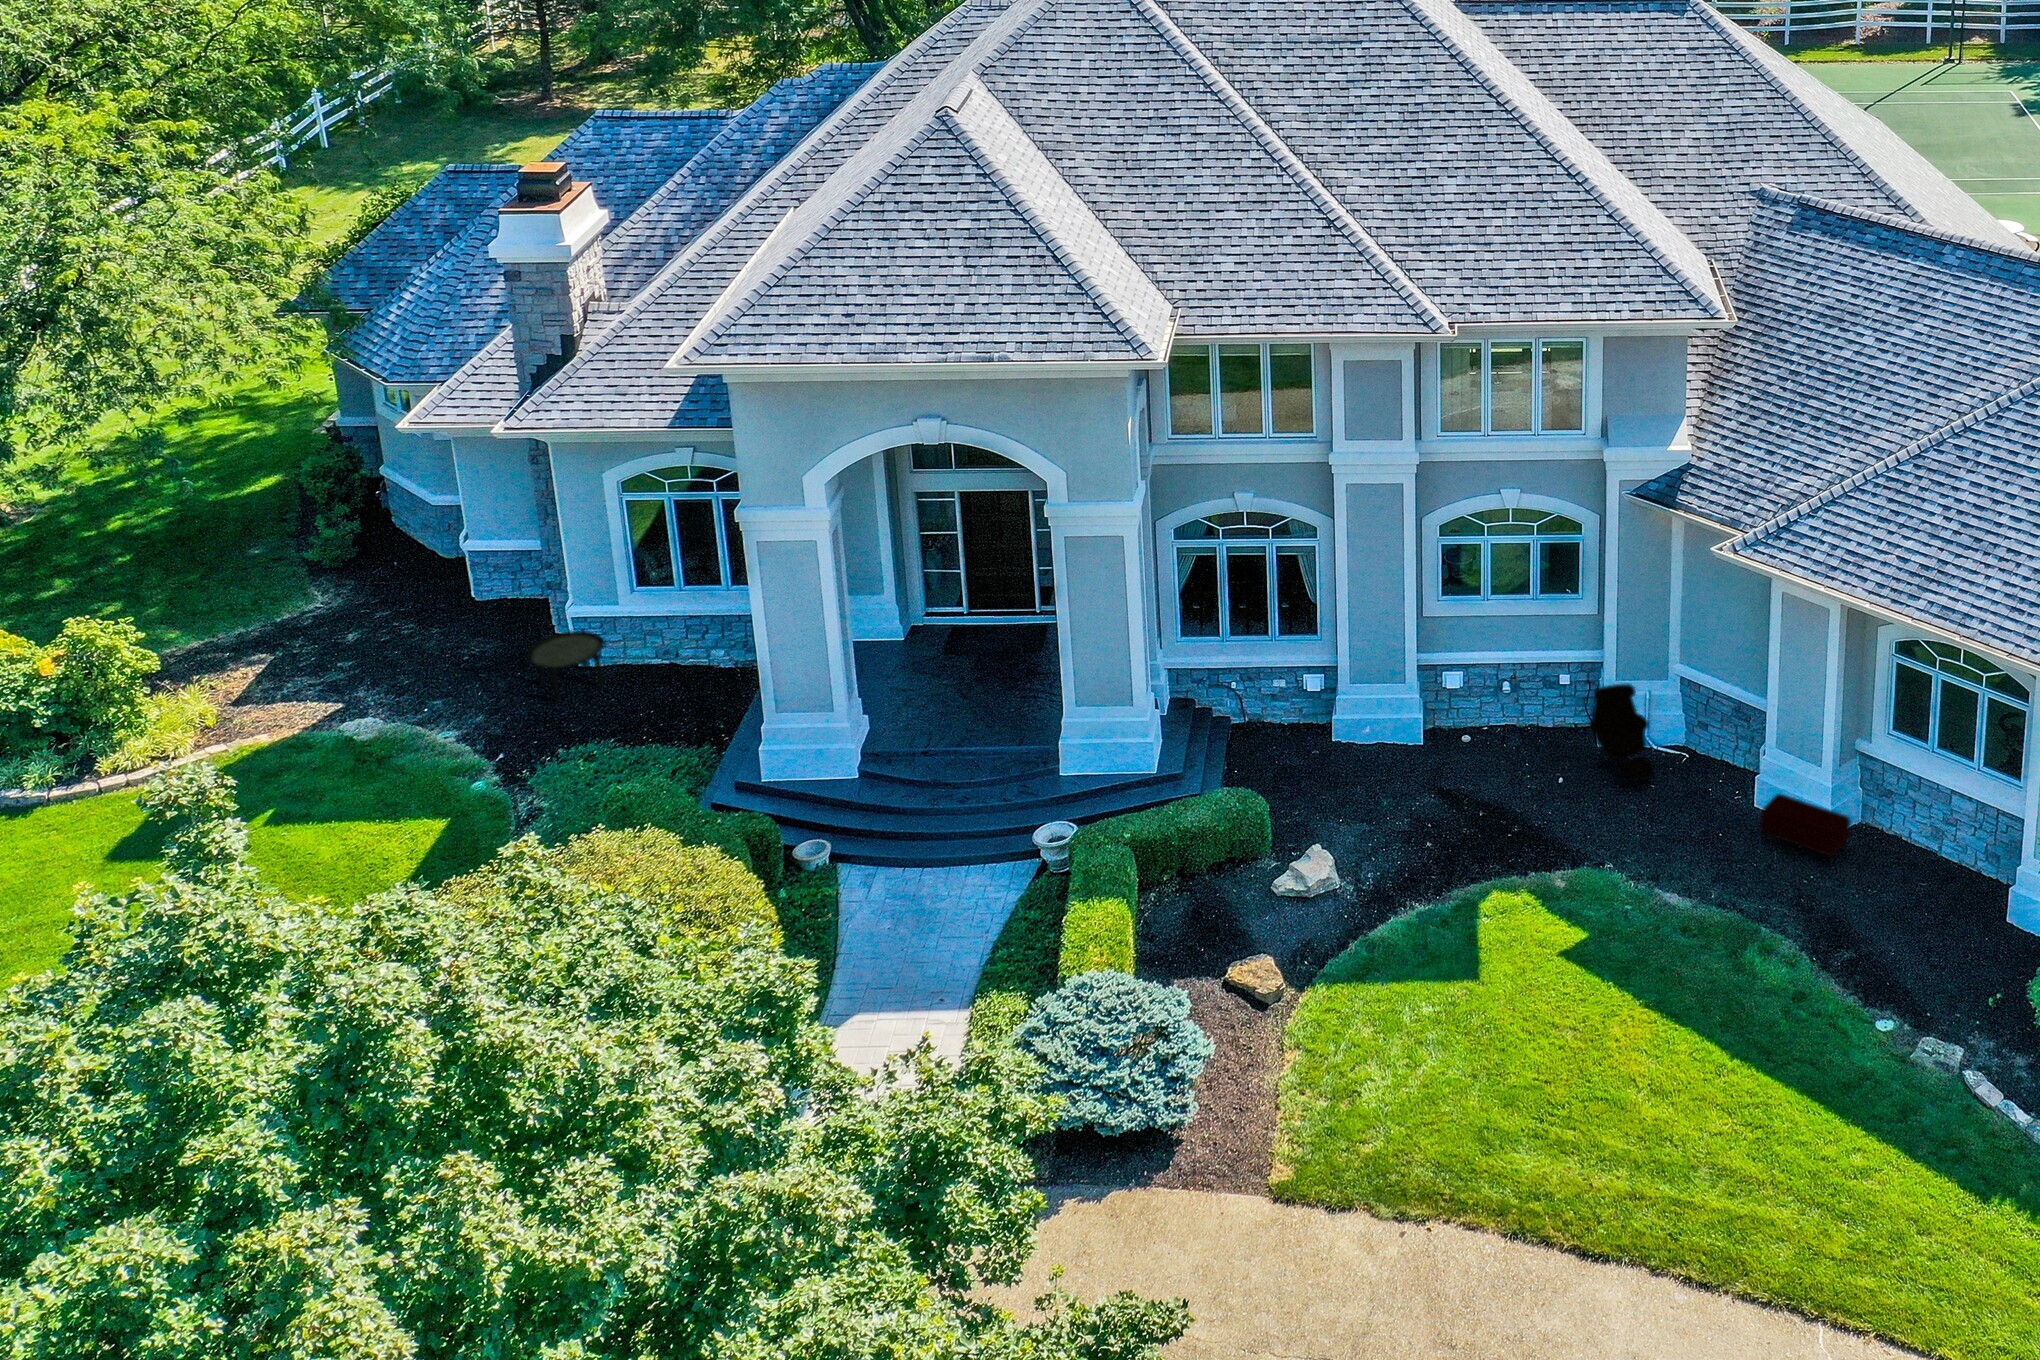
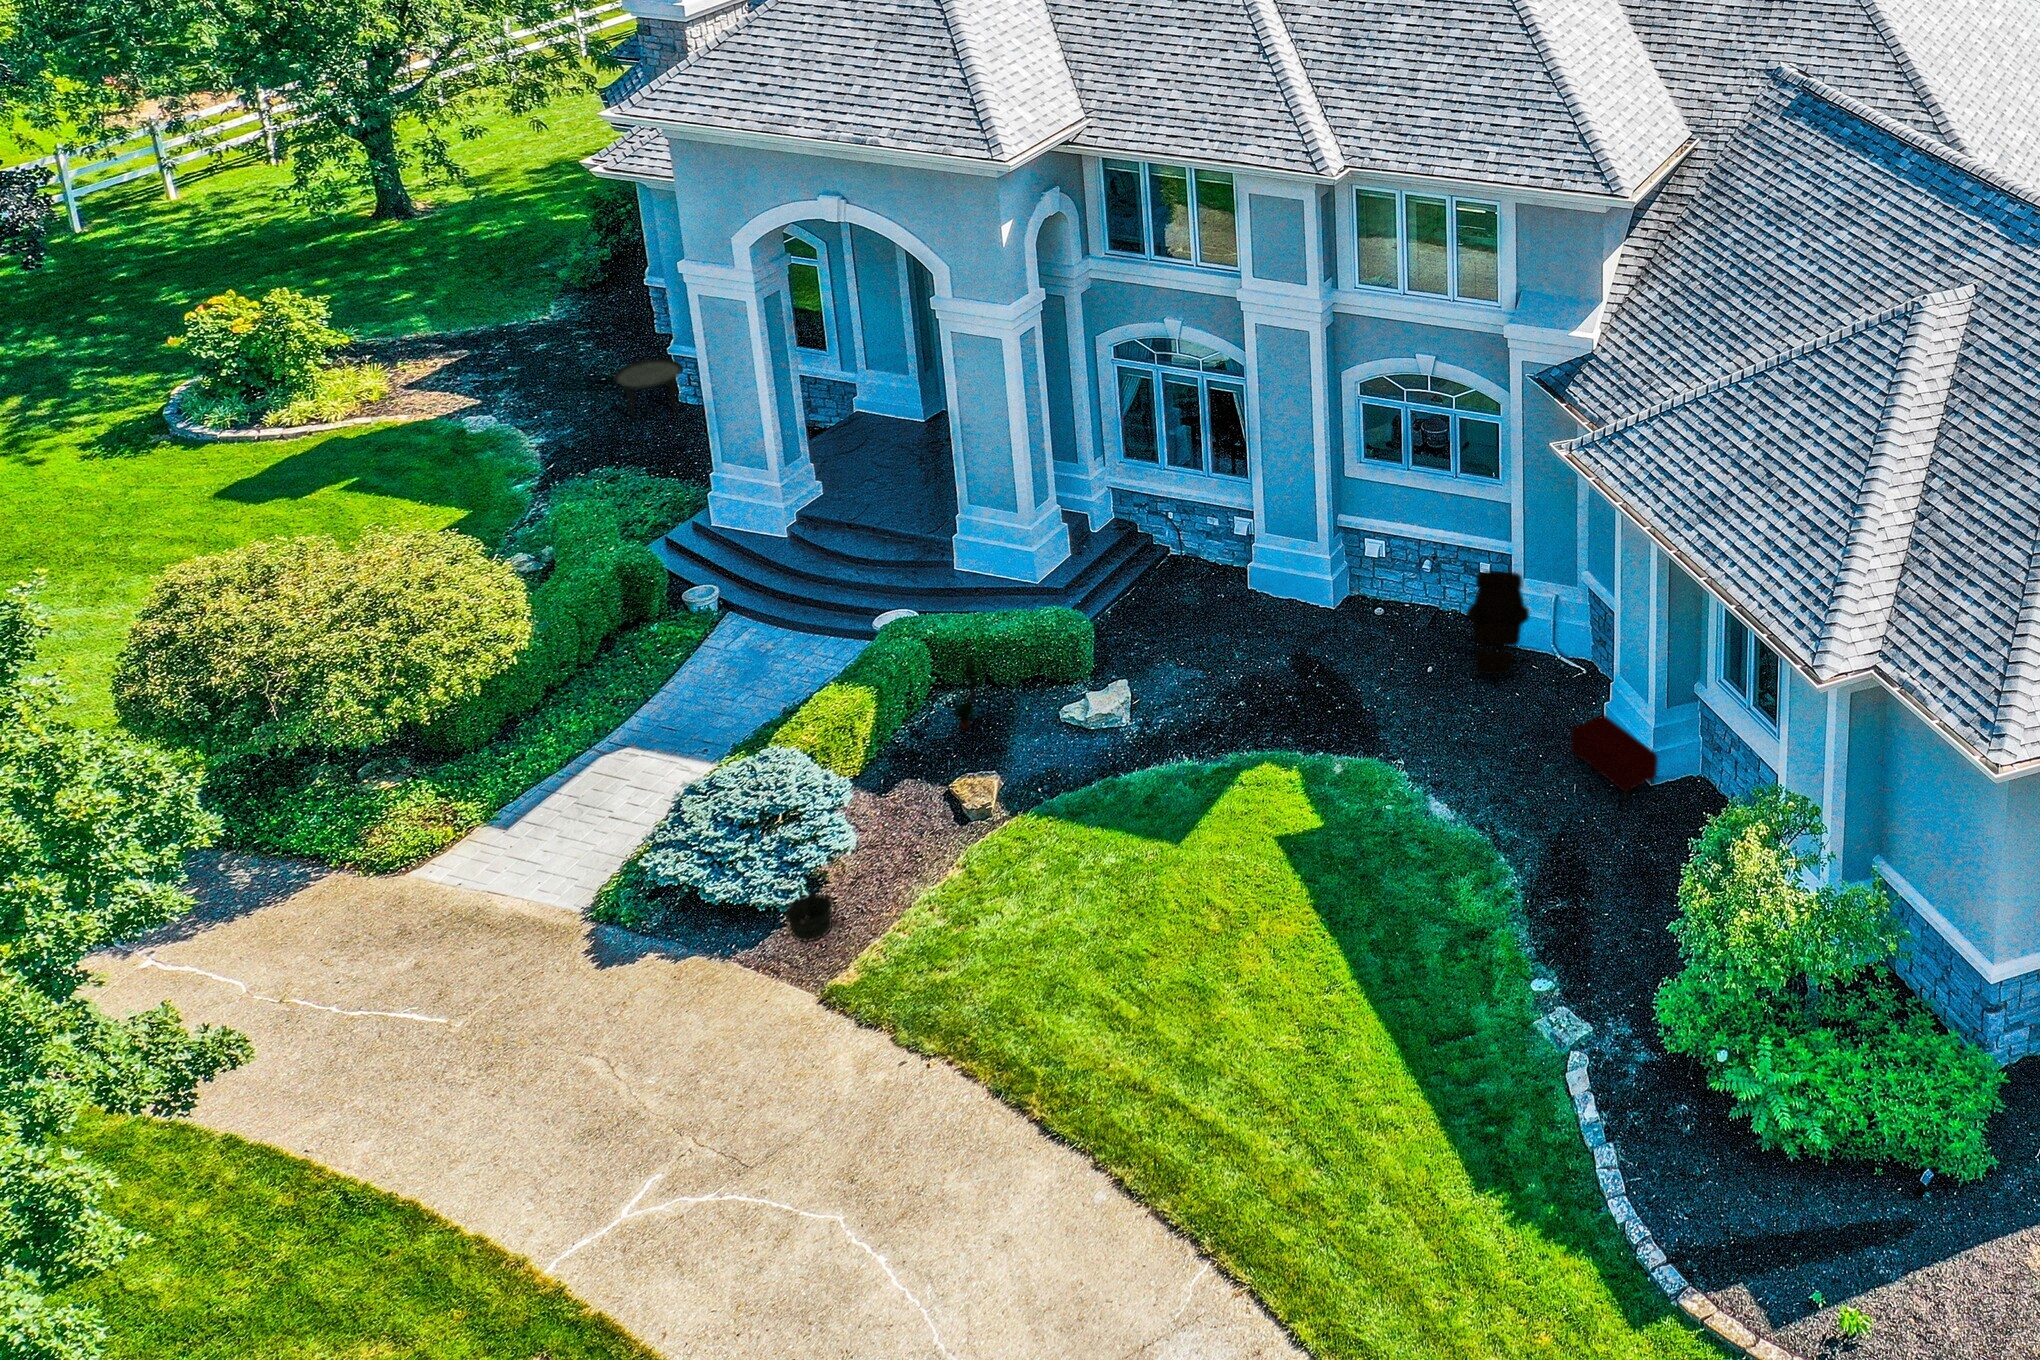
potted plant: none [1155,862,1188,936] -> present [954,659,980,729]
bucket: none [1164,1115,1215,1168] -> present [785,894,837,942]

